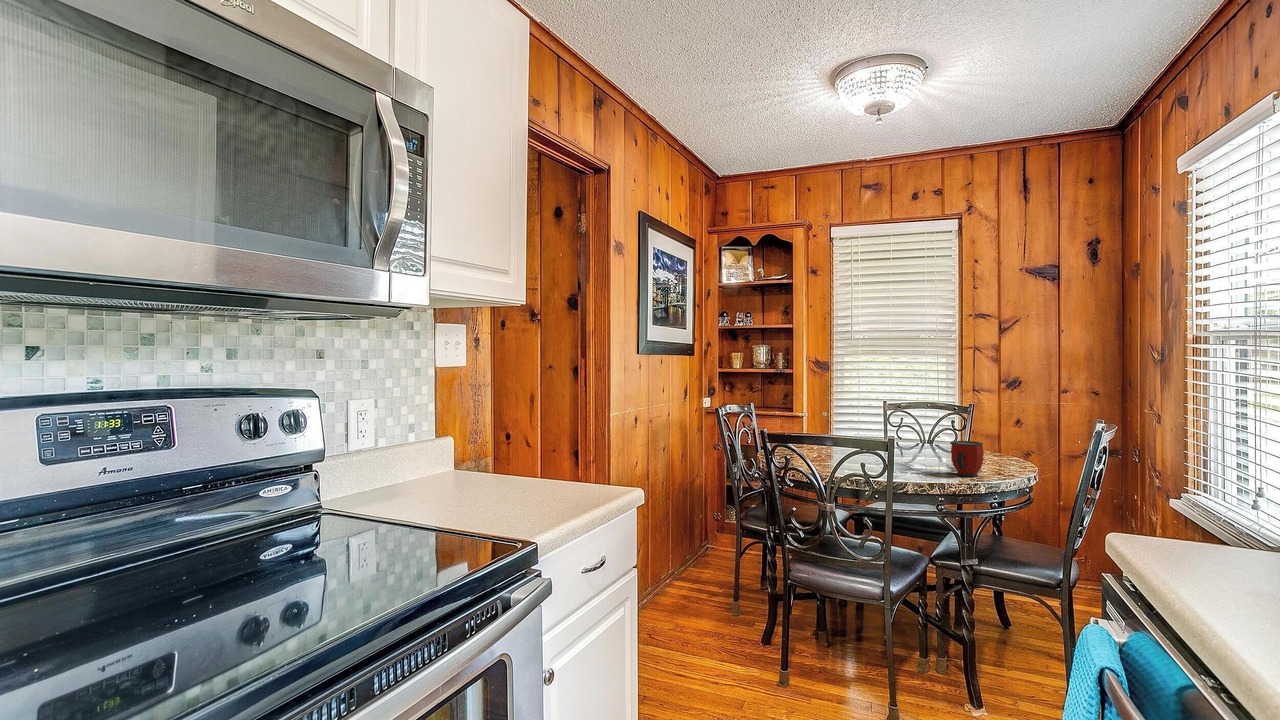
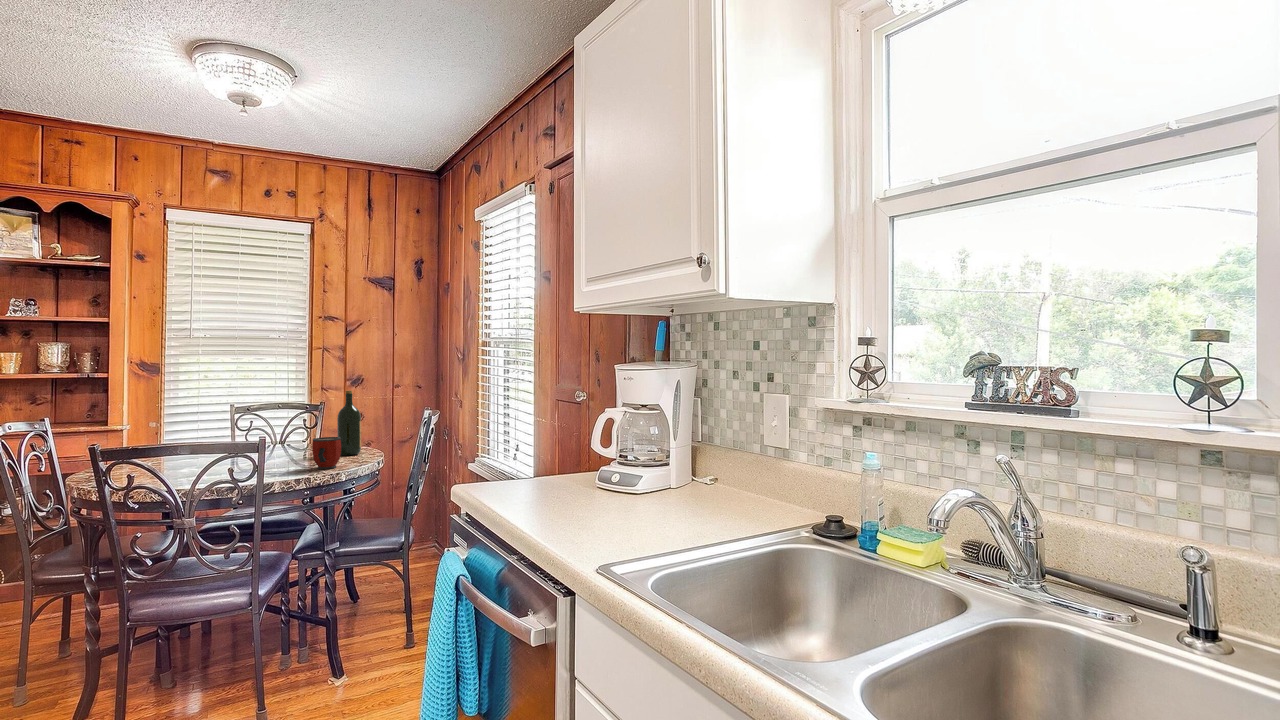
wine bottle: none [983,392,1011,464] -> present [337,391,361,455]

